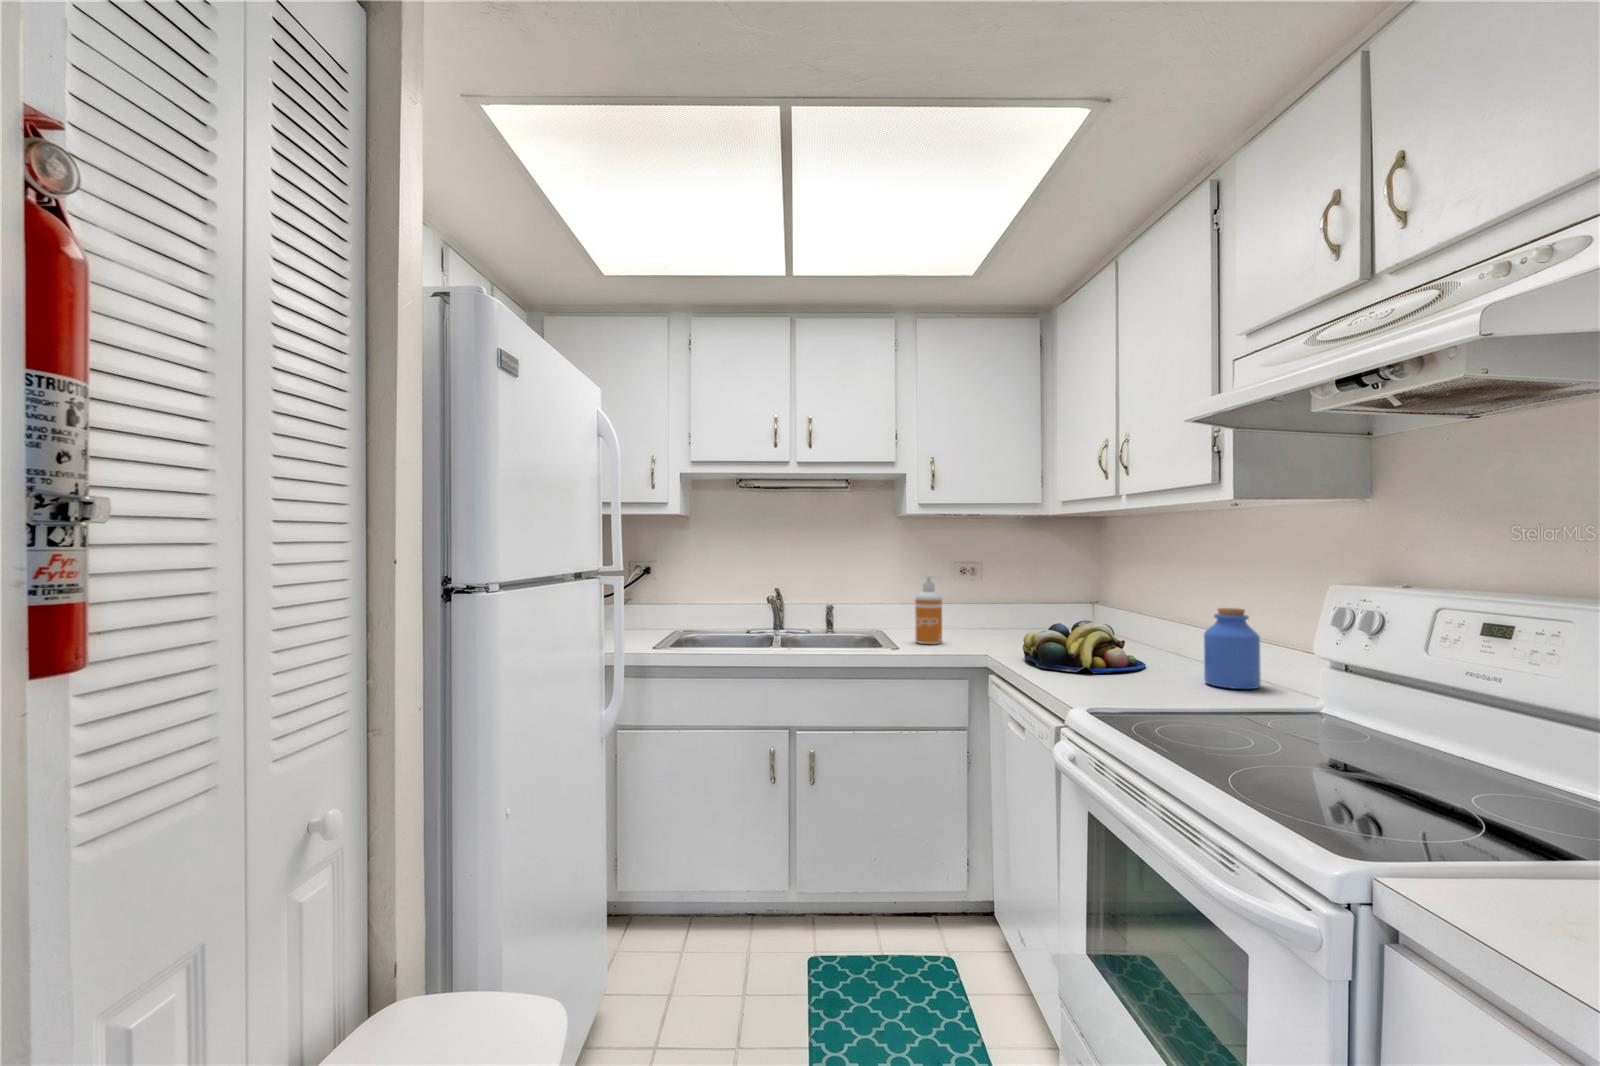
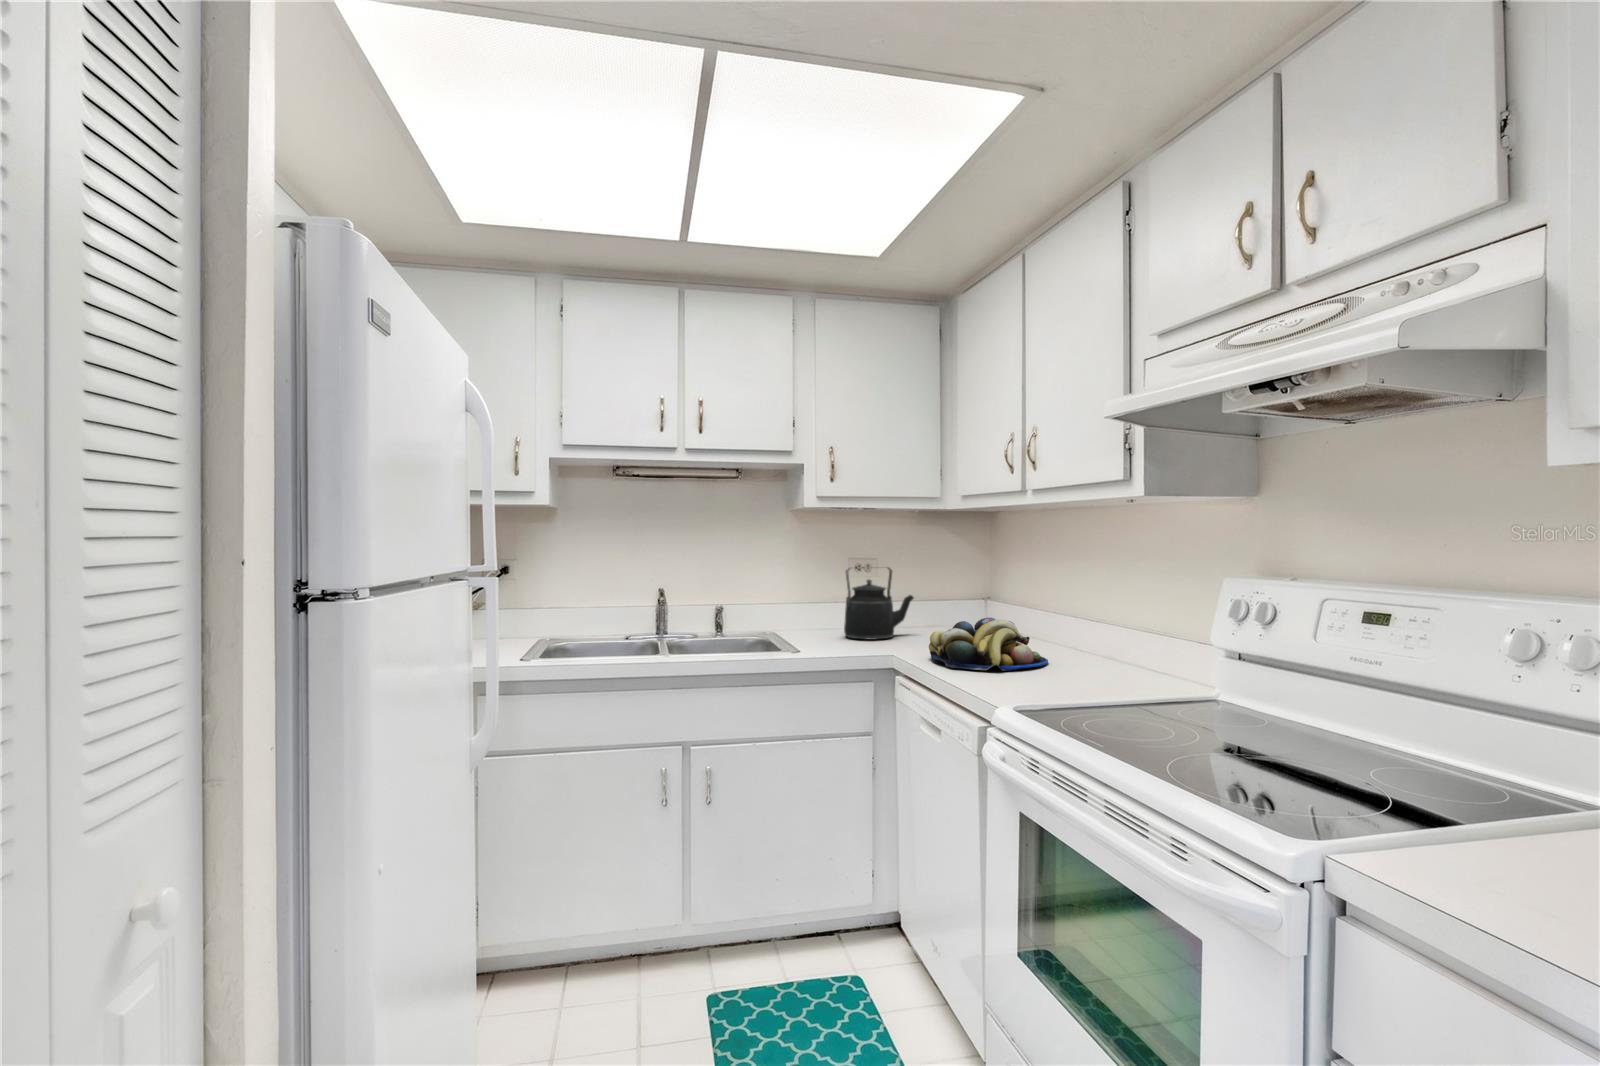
kettle: none [947,570,1017,639] -> present [844,567,914,640]
soap dispenser: present [915,576,942,644] -> none [814,574,842,646]
jar: present [1204,608,1261,689] -> none [1106,602,1158,681]

